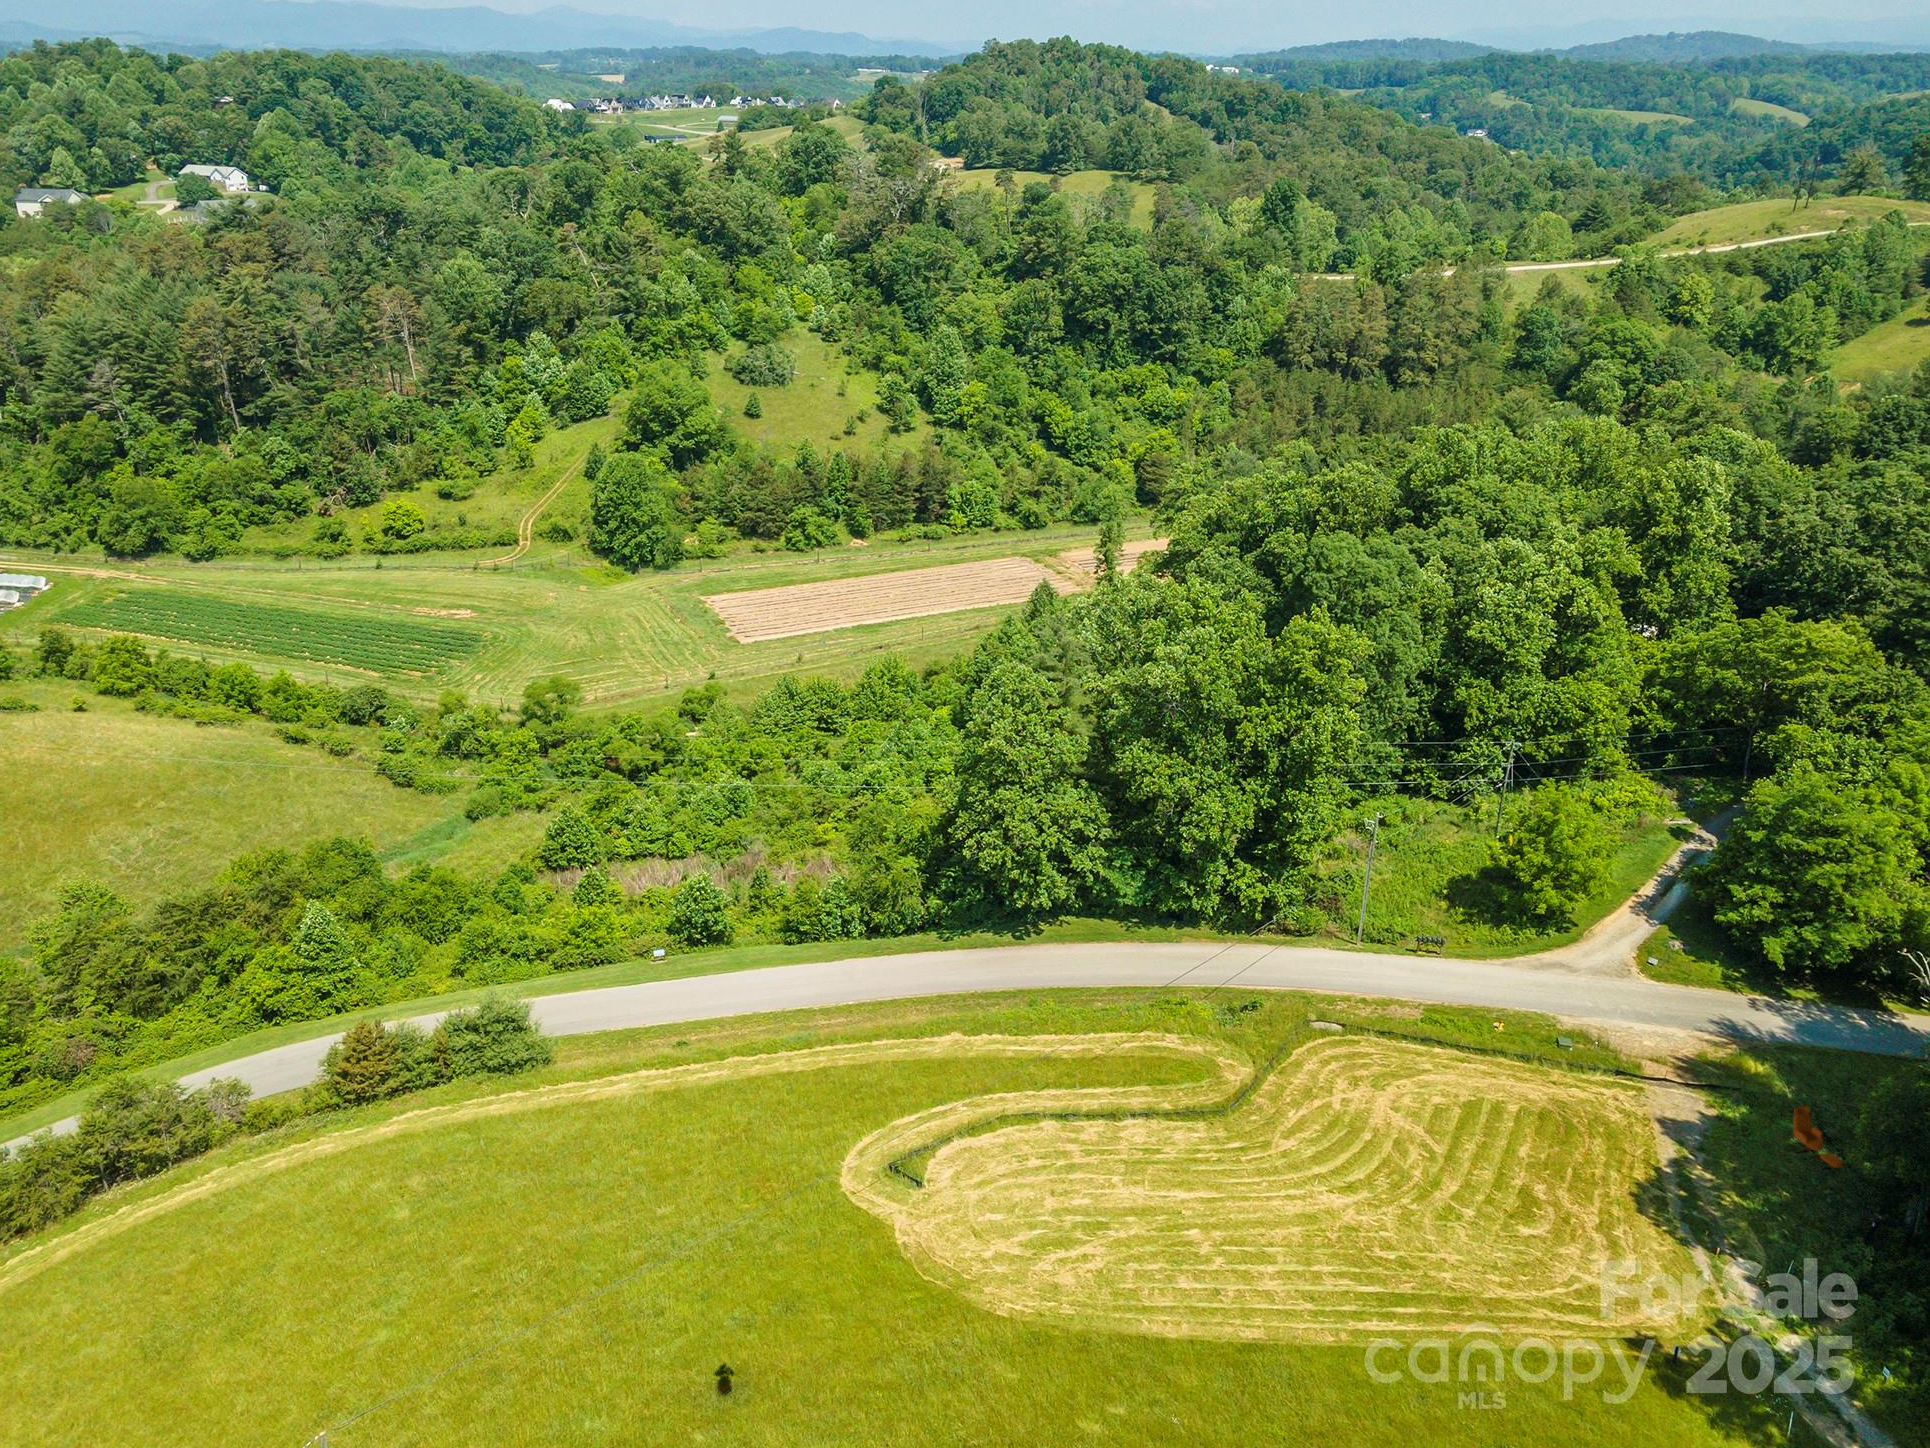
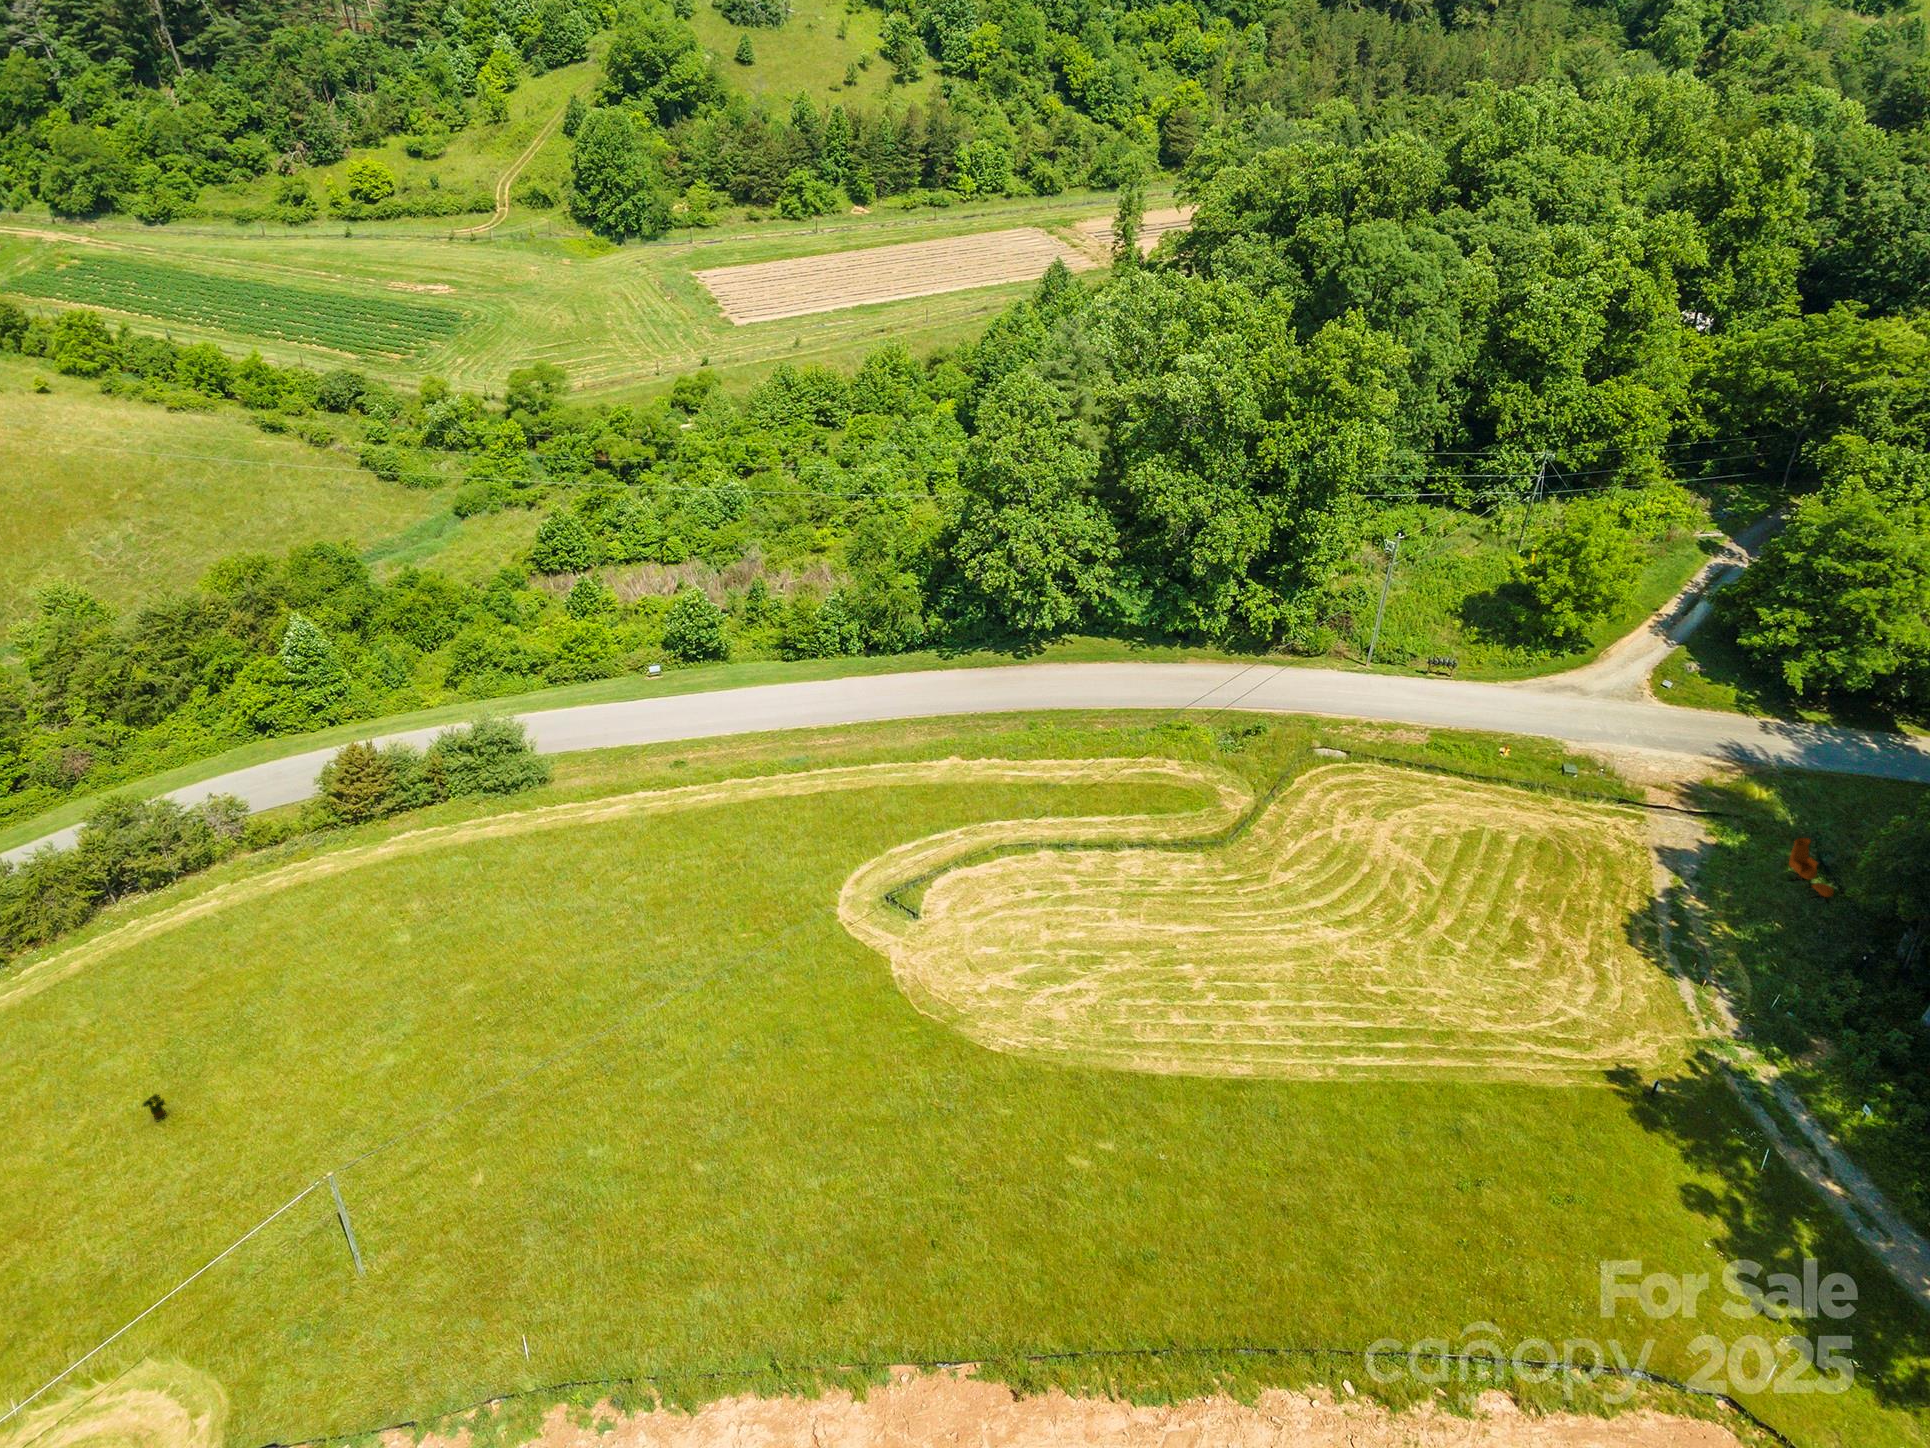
potted tree: present [714,1363,735,1395] -> present [143,1094,167,1122]

